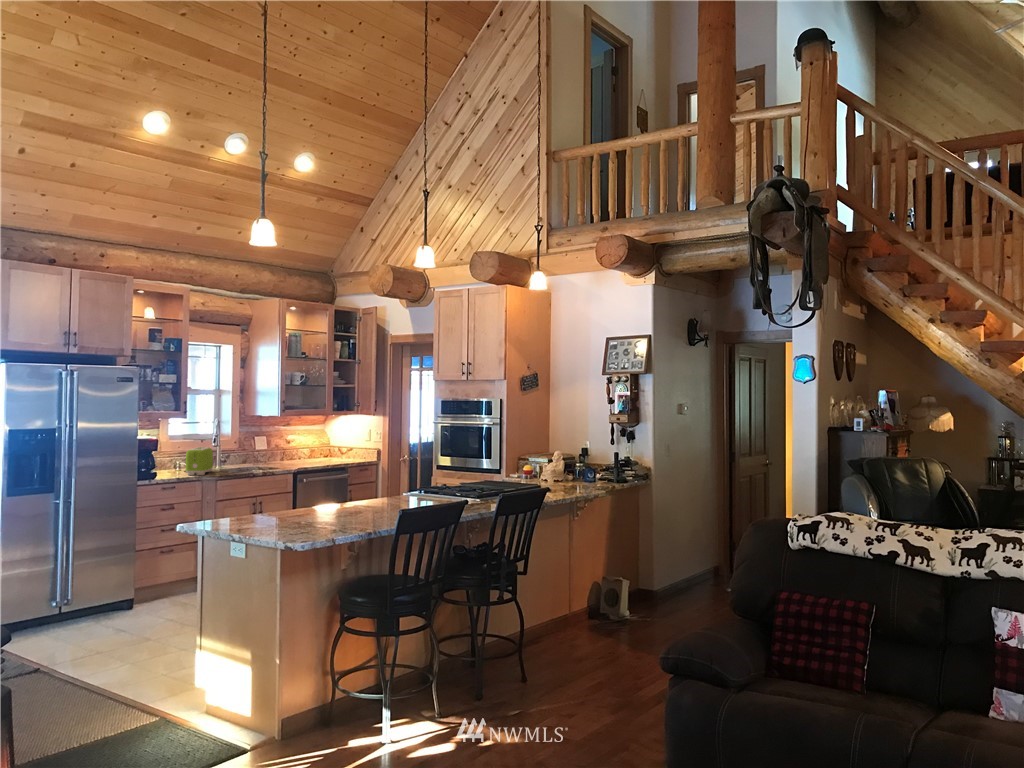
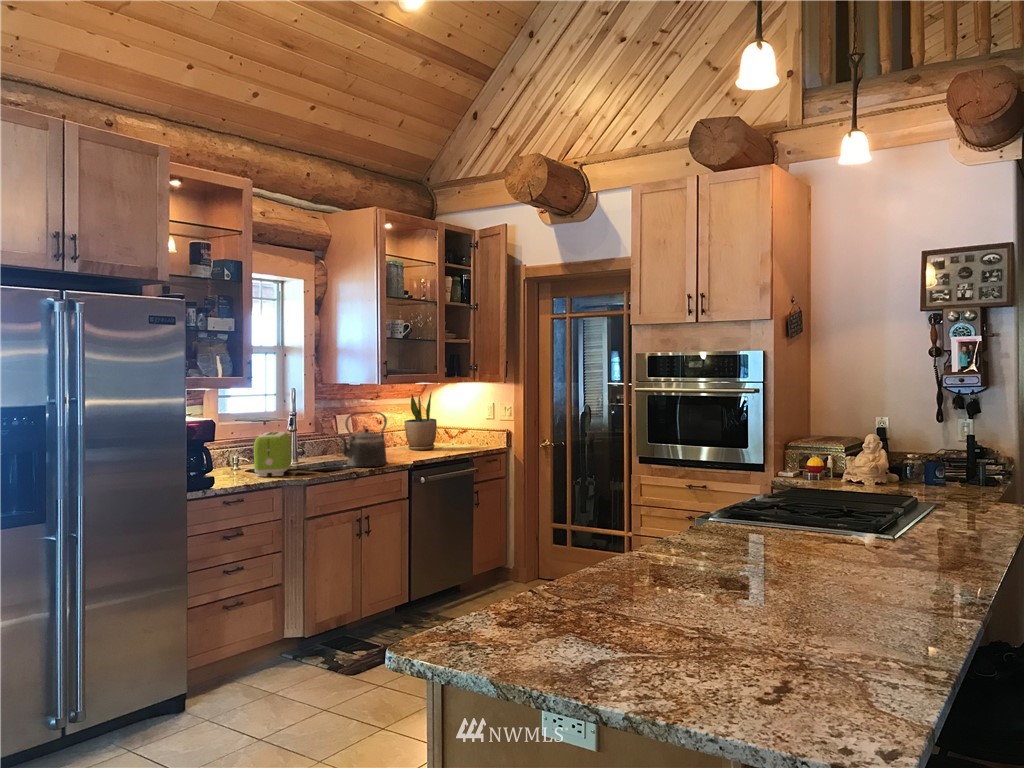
potted plant: none [303,420,326,463] -> present [404,392,437,450]
kettle: none [245,435,280,472] -> present [339,412,387,467]

